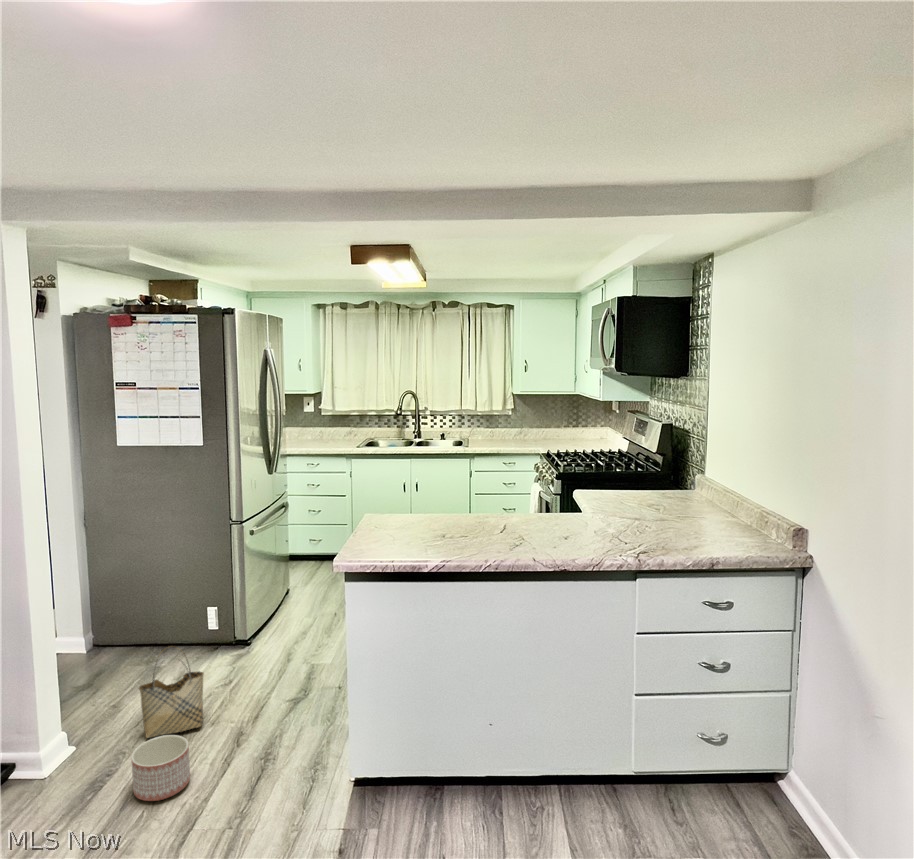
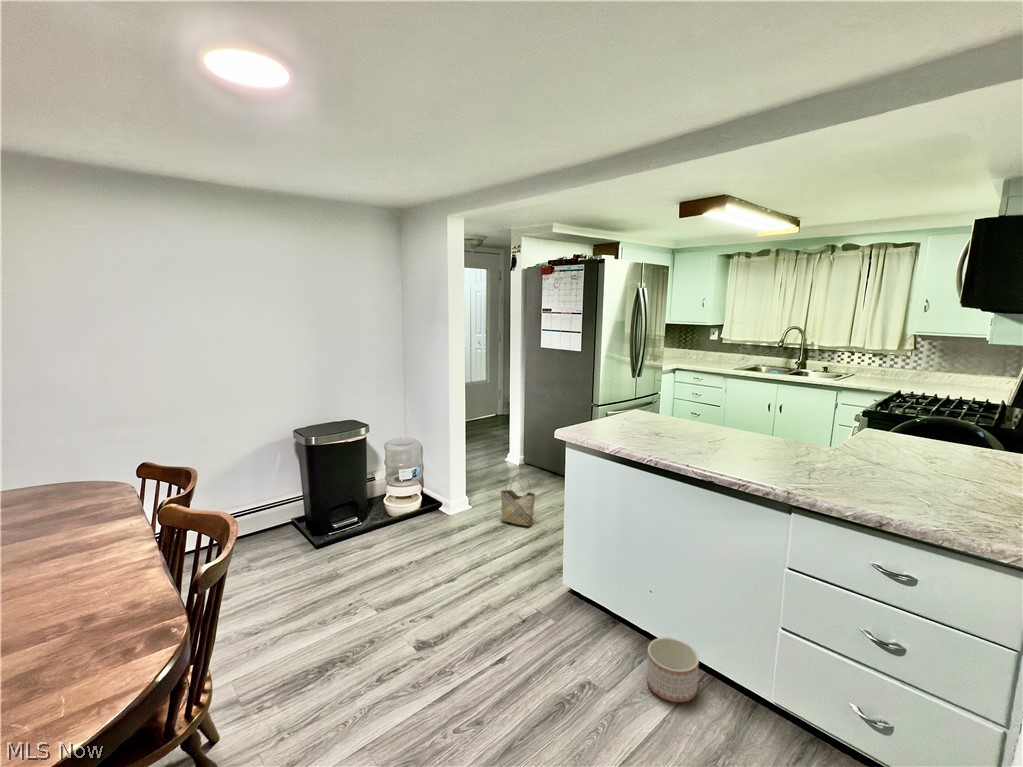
planter: present [131,735,190,801] -> present [647,637,699,702]

